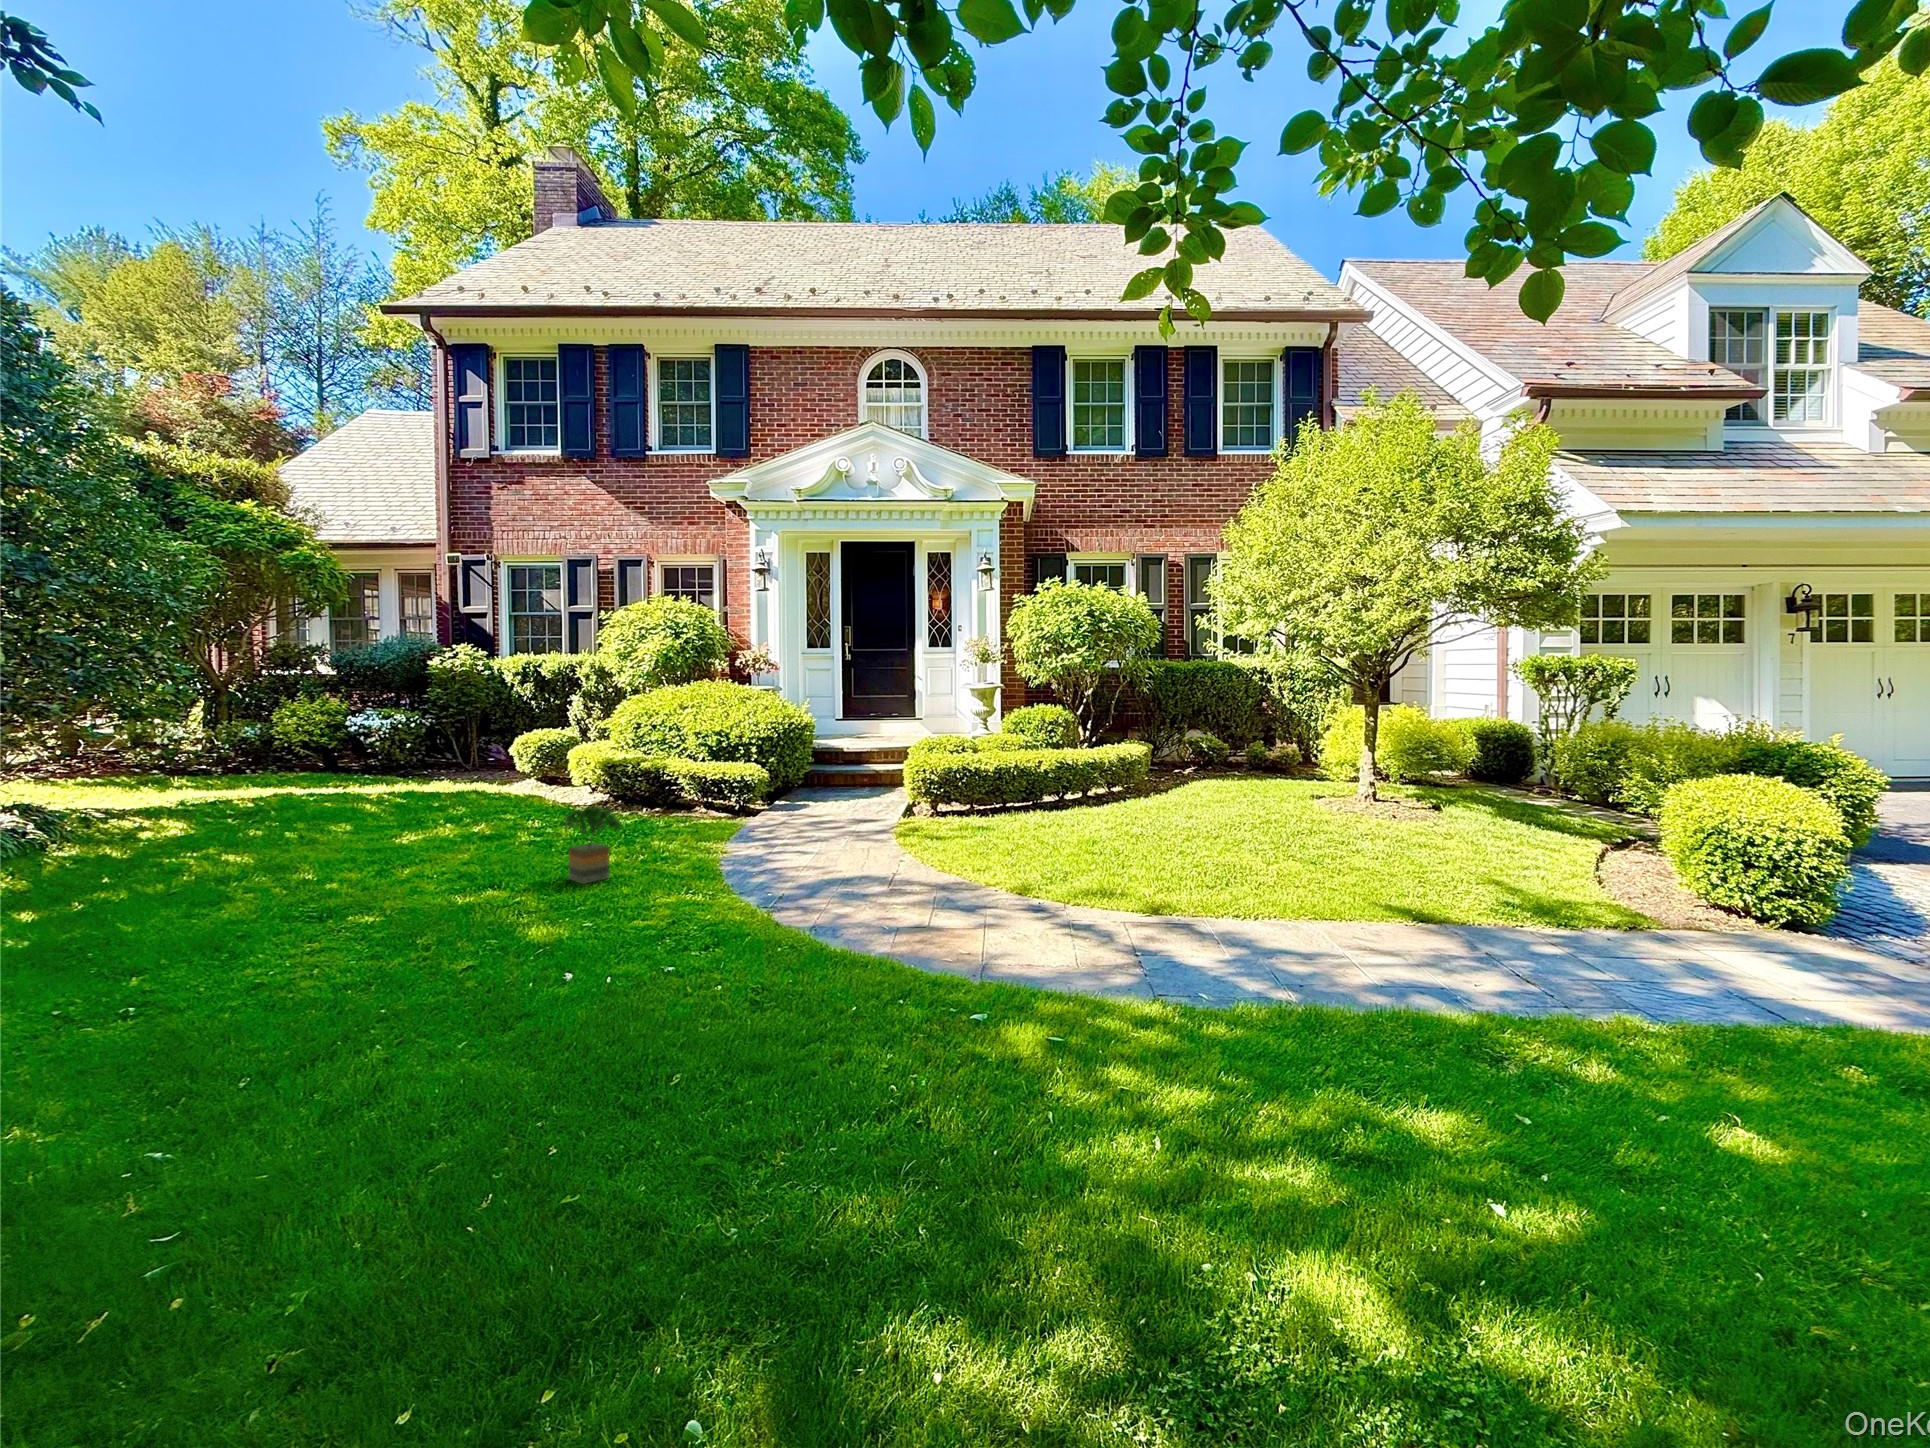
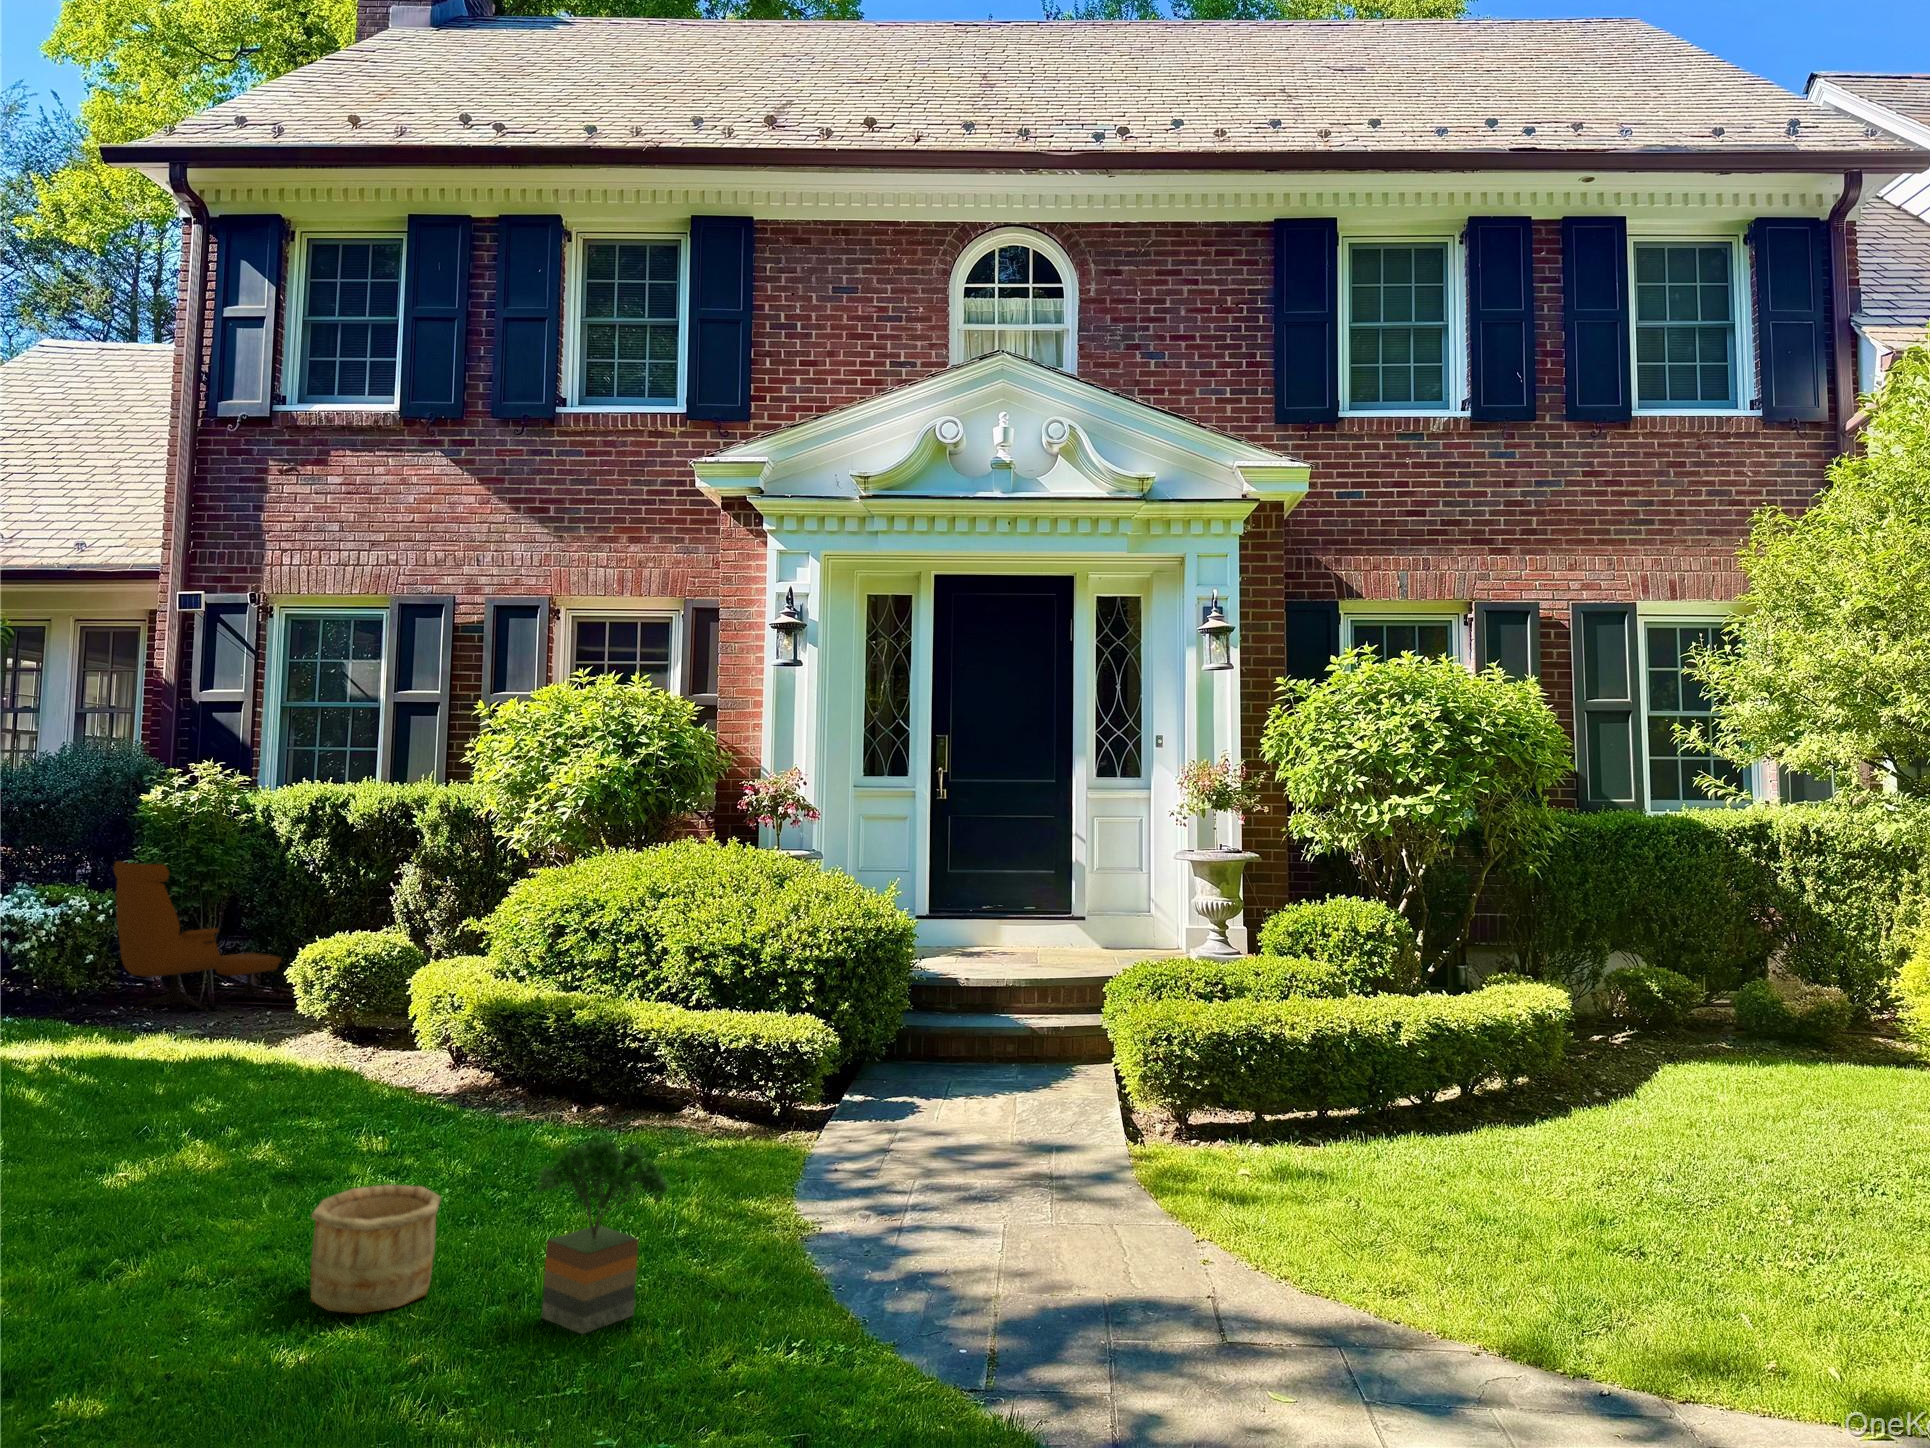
lounge chair: none [417,696,514,771] -> present [114,861,281,1014]
wooden bucket: none [468,828,529,878] -> present [311,1185,441,1314]

